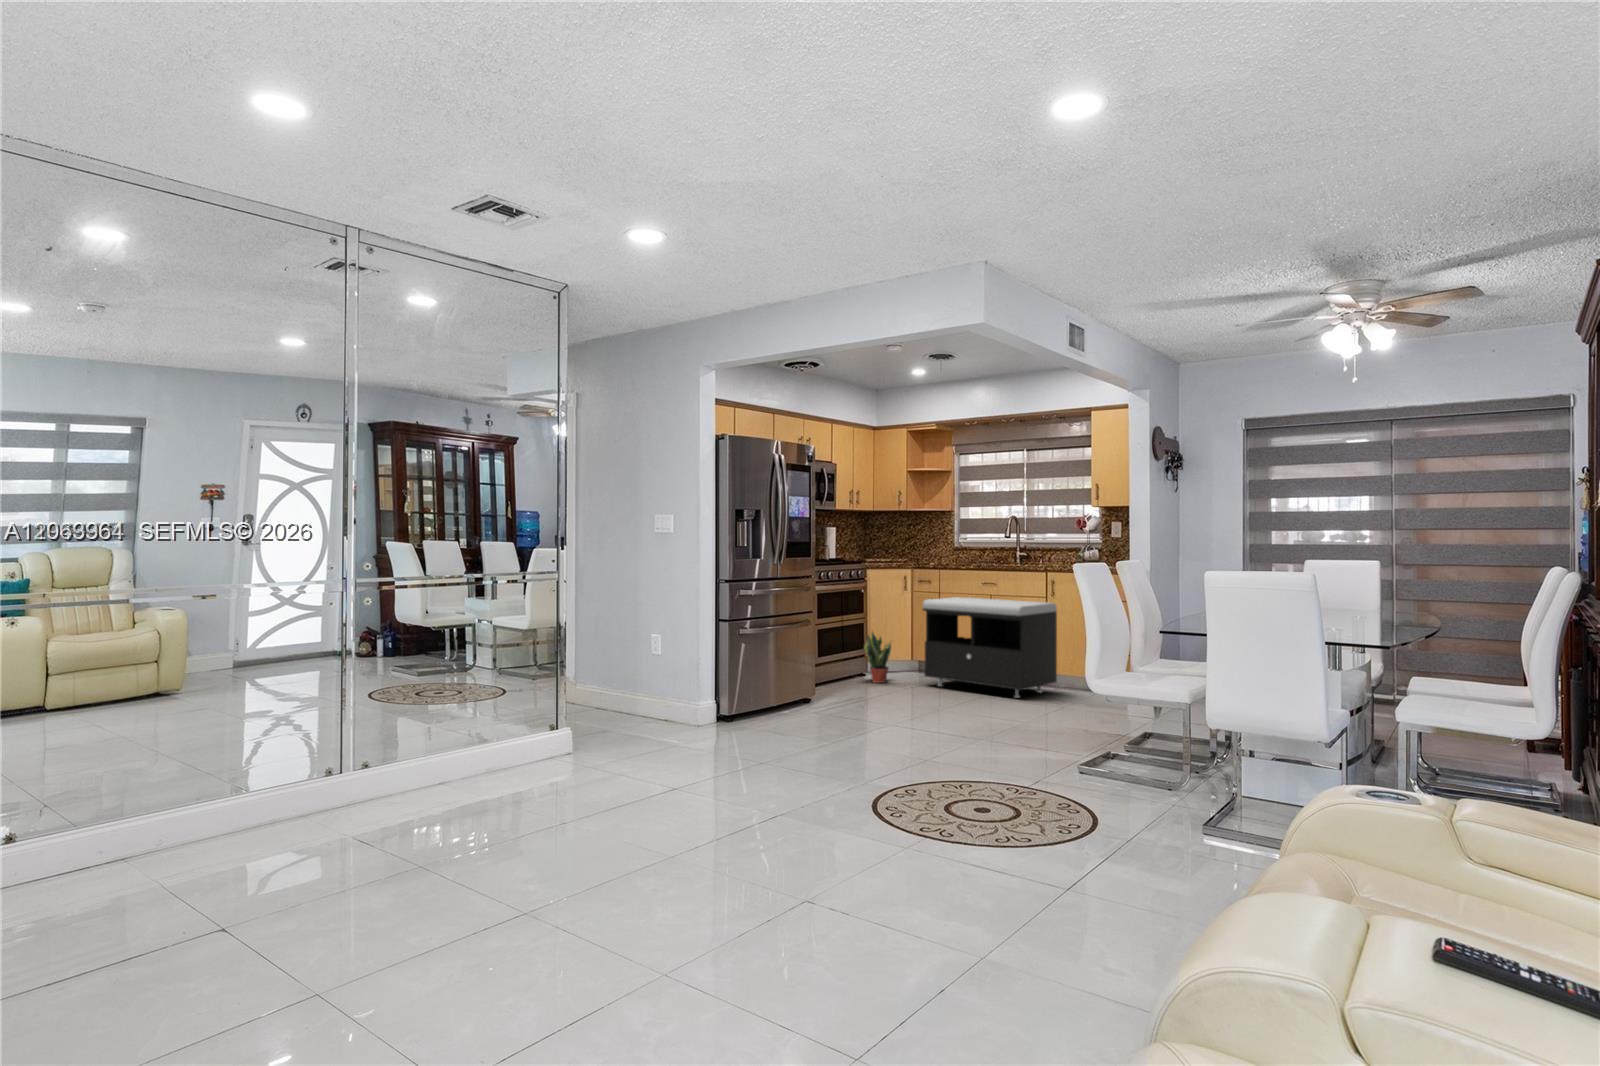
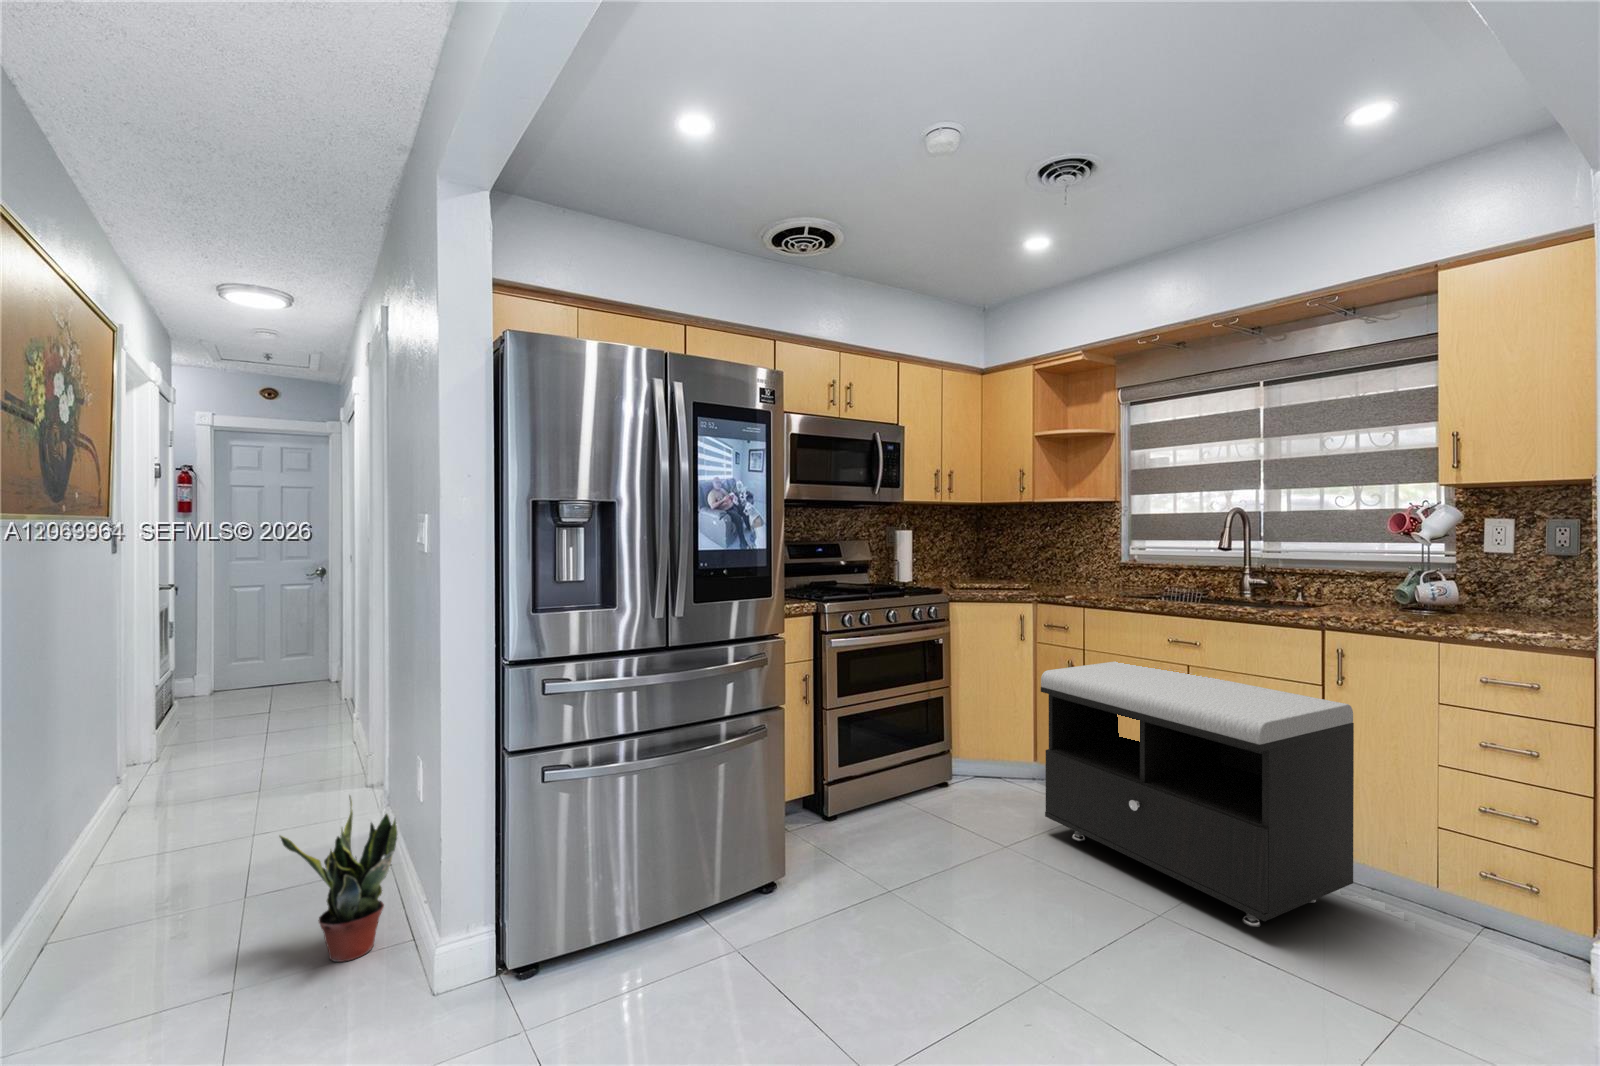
potted plant: present [864,632,891,683] -> present [280,796,397,962]

